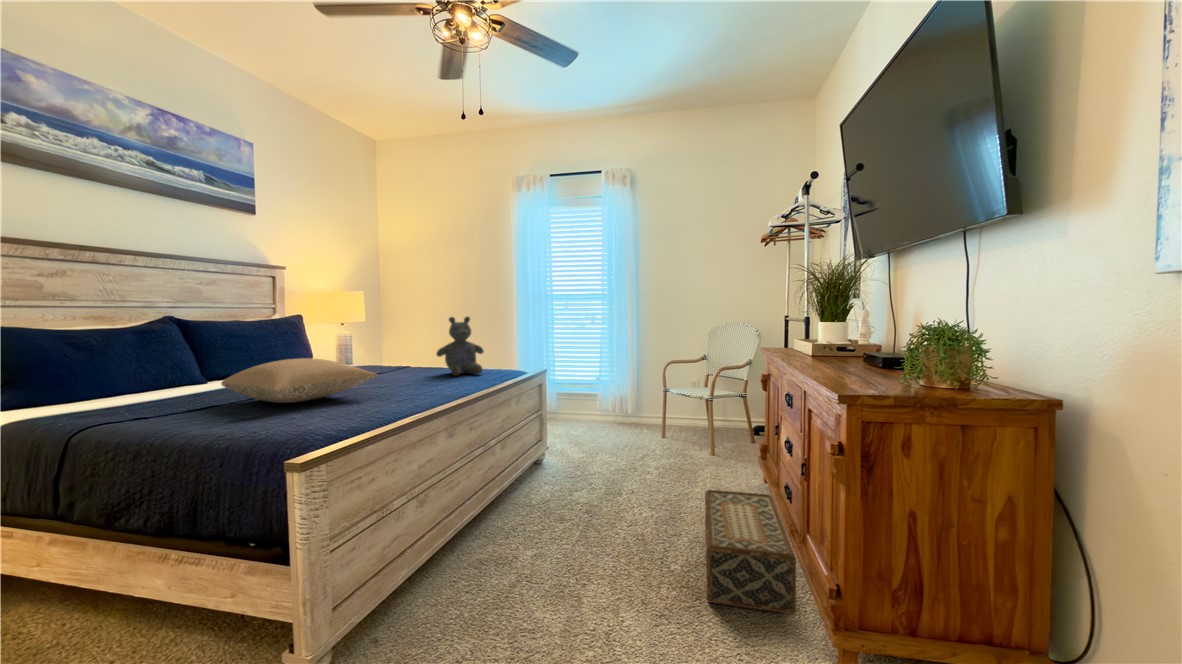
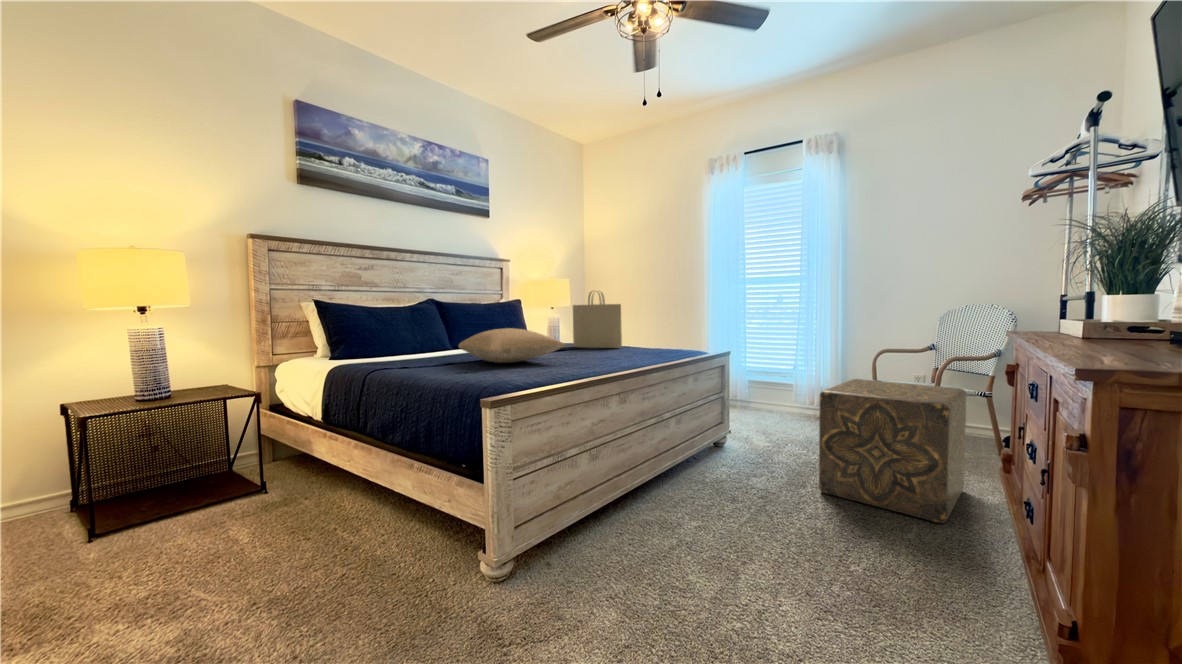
tote bag: none [377,308,437,371] -> present [573,291,622,348]
stuffed bear: present [437,317,484,376] -> none [620,297,665,353]
ottoman: none [632,389,732,507] -> present [819,379,966,523]
woven basket: present [705,490,796,614] -> none [889,494,1019,654]

